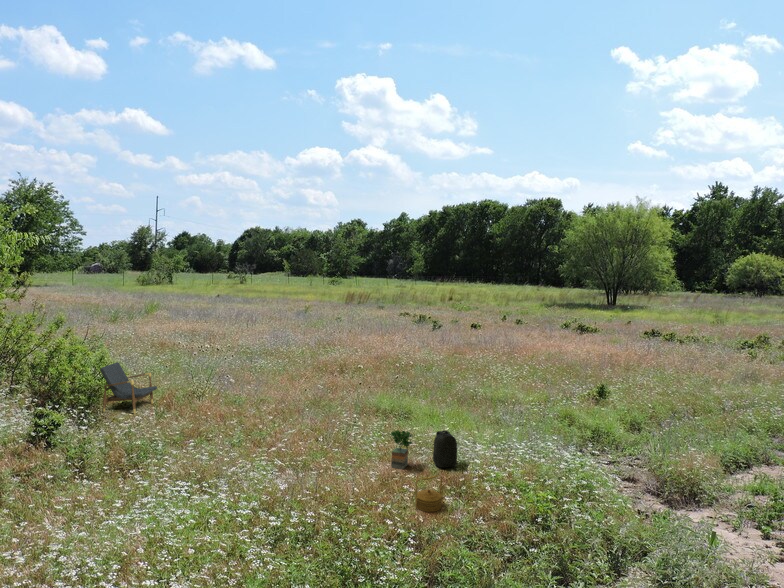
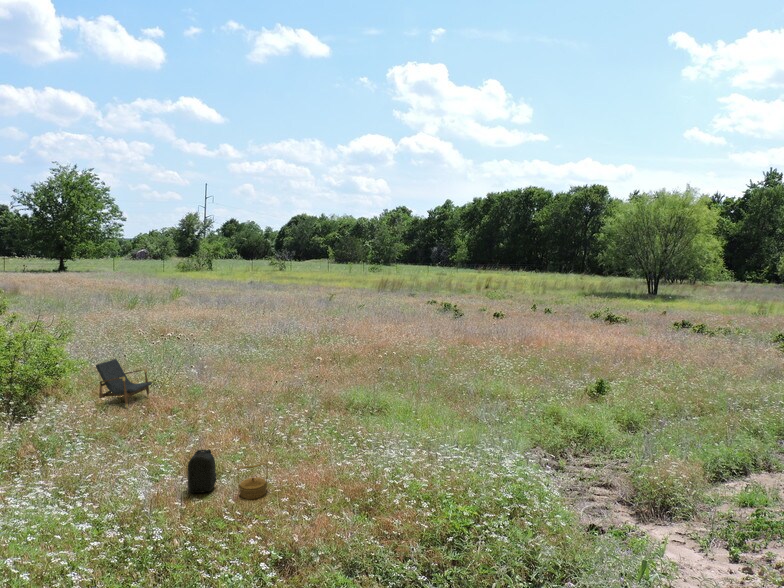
potted tree: present [391,430,412,469] -> none [345,430,369,471]
backpack: present [433,431,457,468] -> present [188,450,217,493]
basket: present [415,475,442,512] -> present [238,463,268,499]

